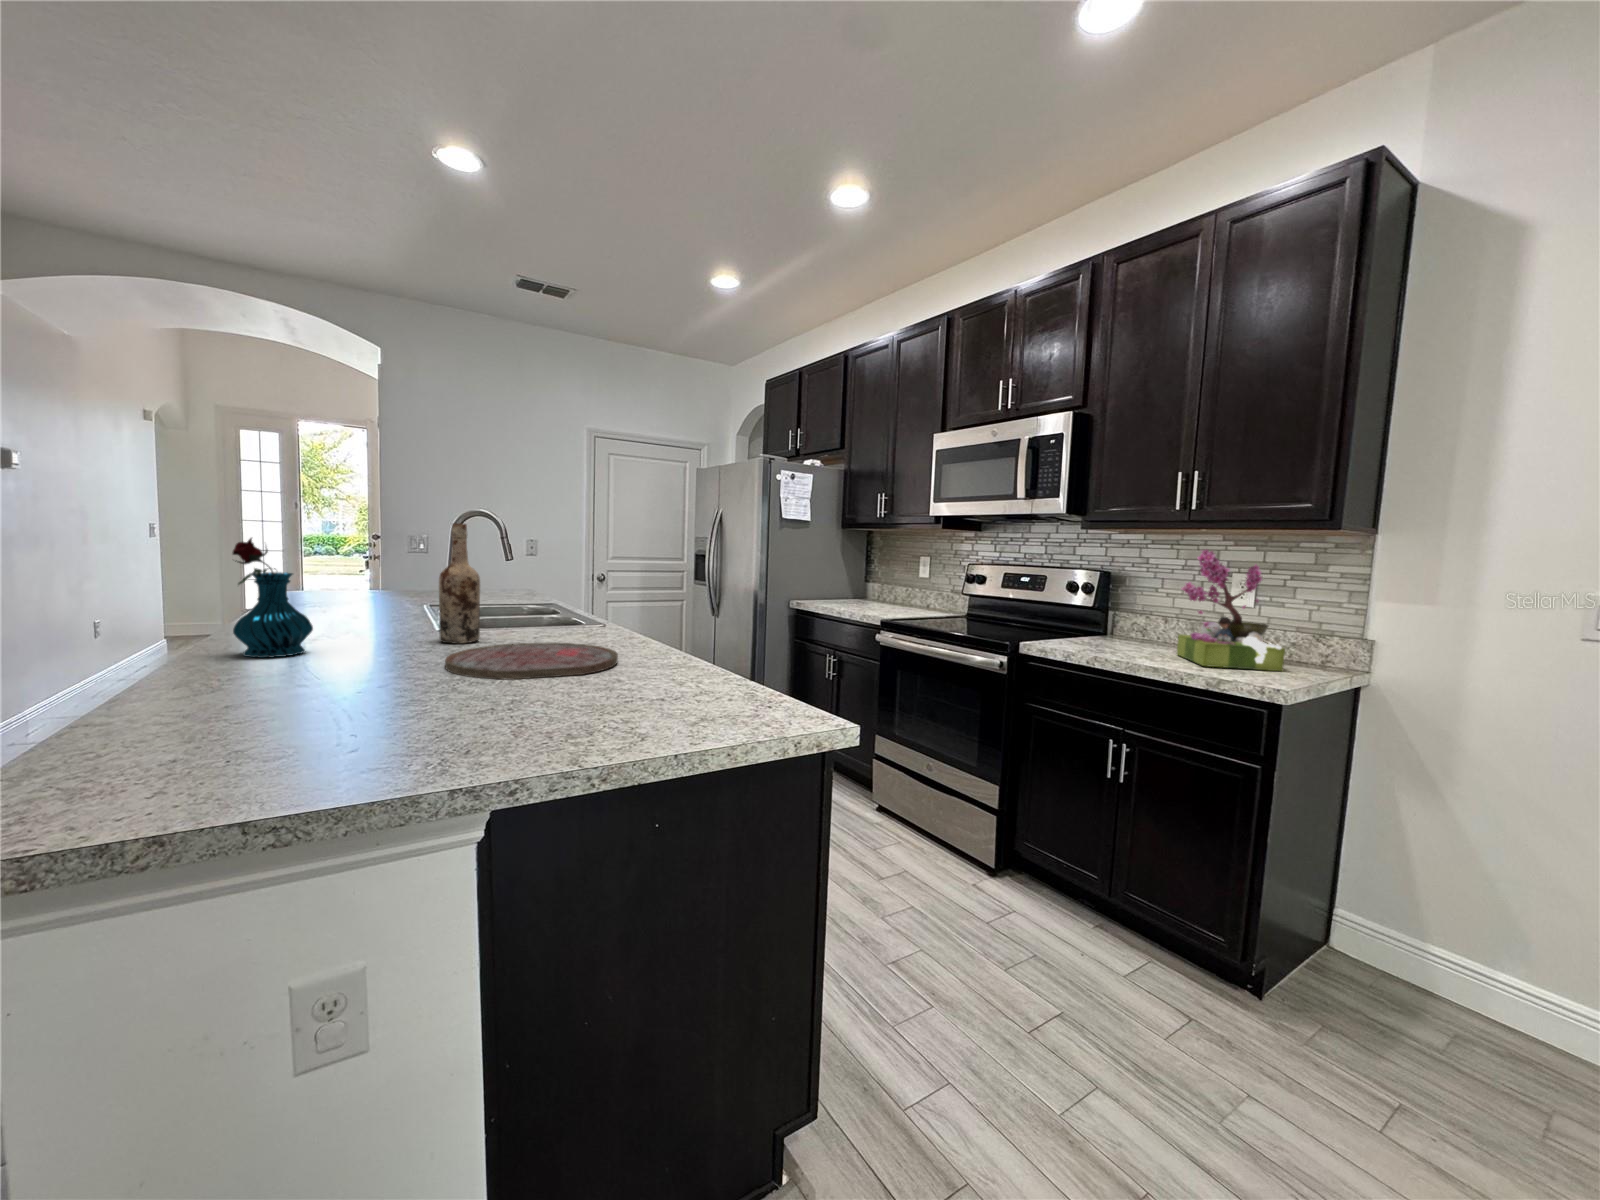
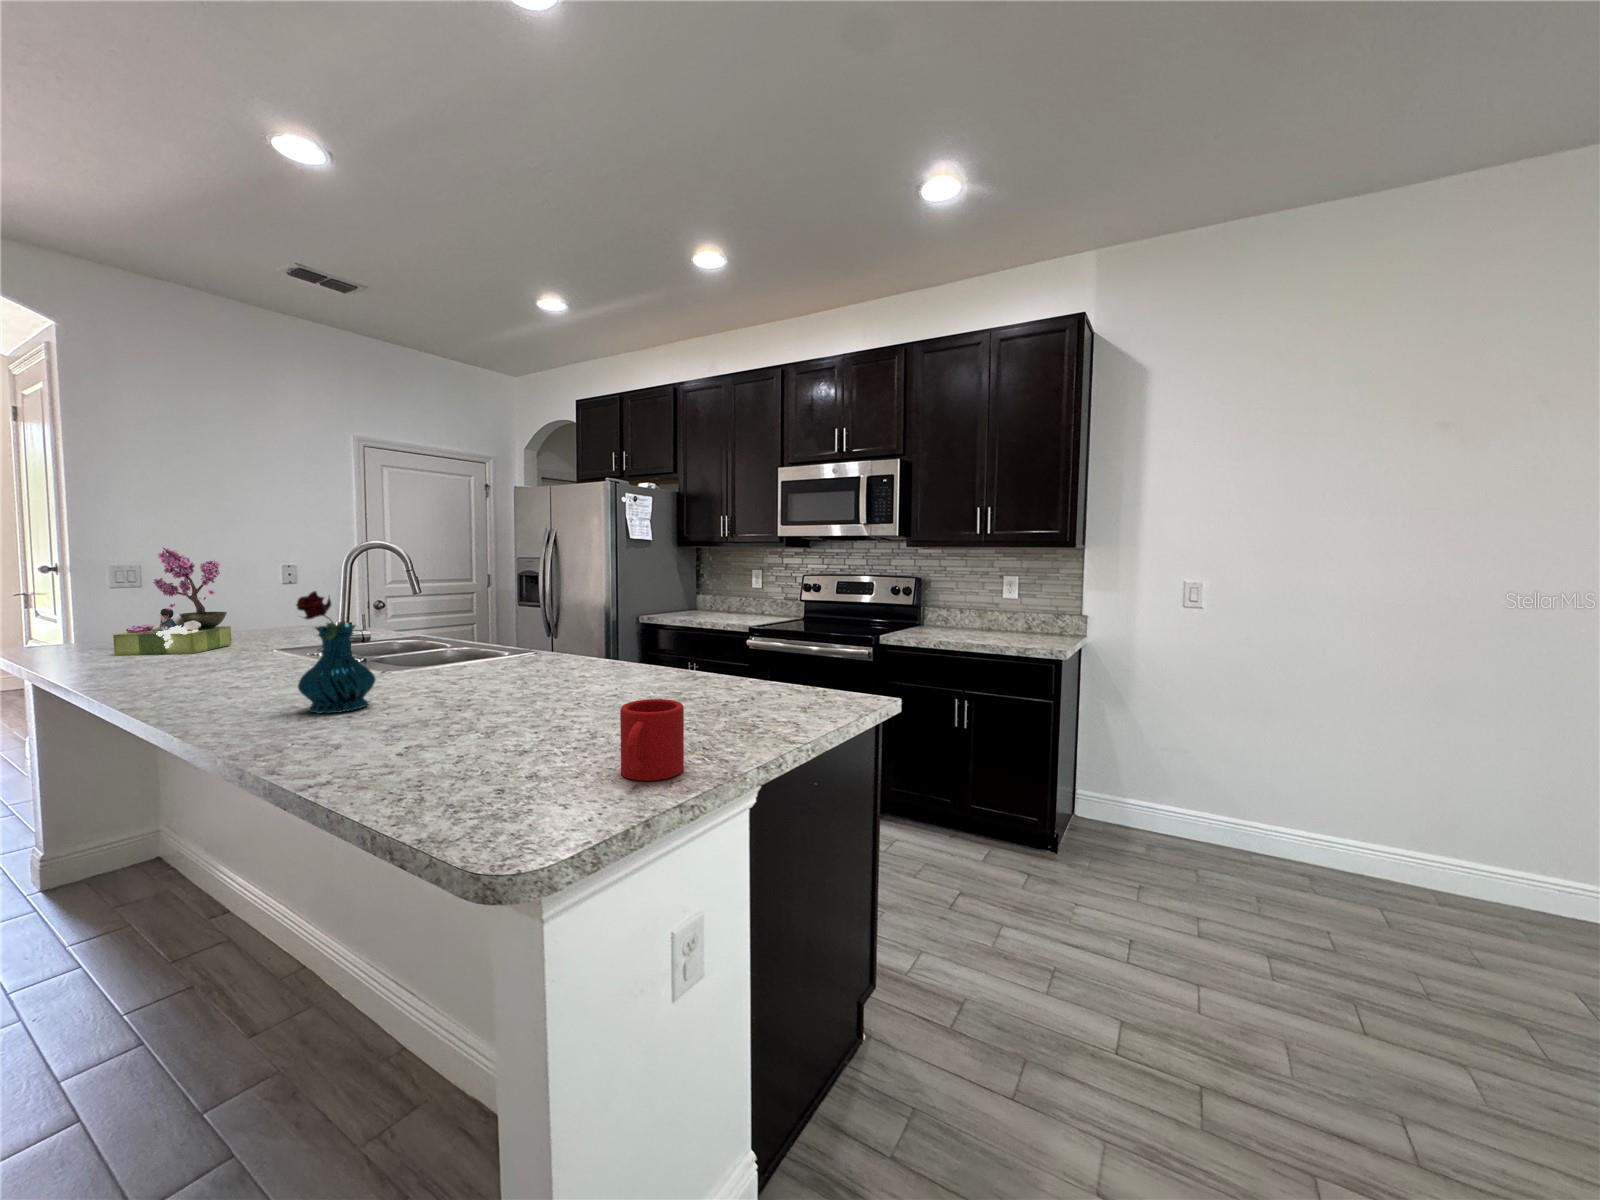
wine bottle: present [439,523,480,643] -> none [455,565,494,681]
flower arrangement: present [1177,549,1285,671] -> present [113,548,231,655]
cutting board: present [445,643,618,680] -> none [531,668,676,703]
mug: none [129,673,294,785] -> present [620,699,684,781]

